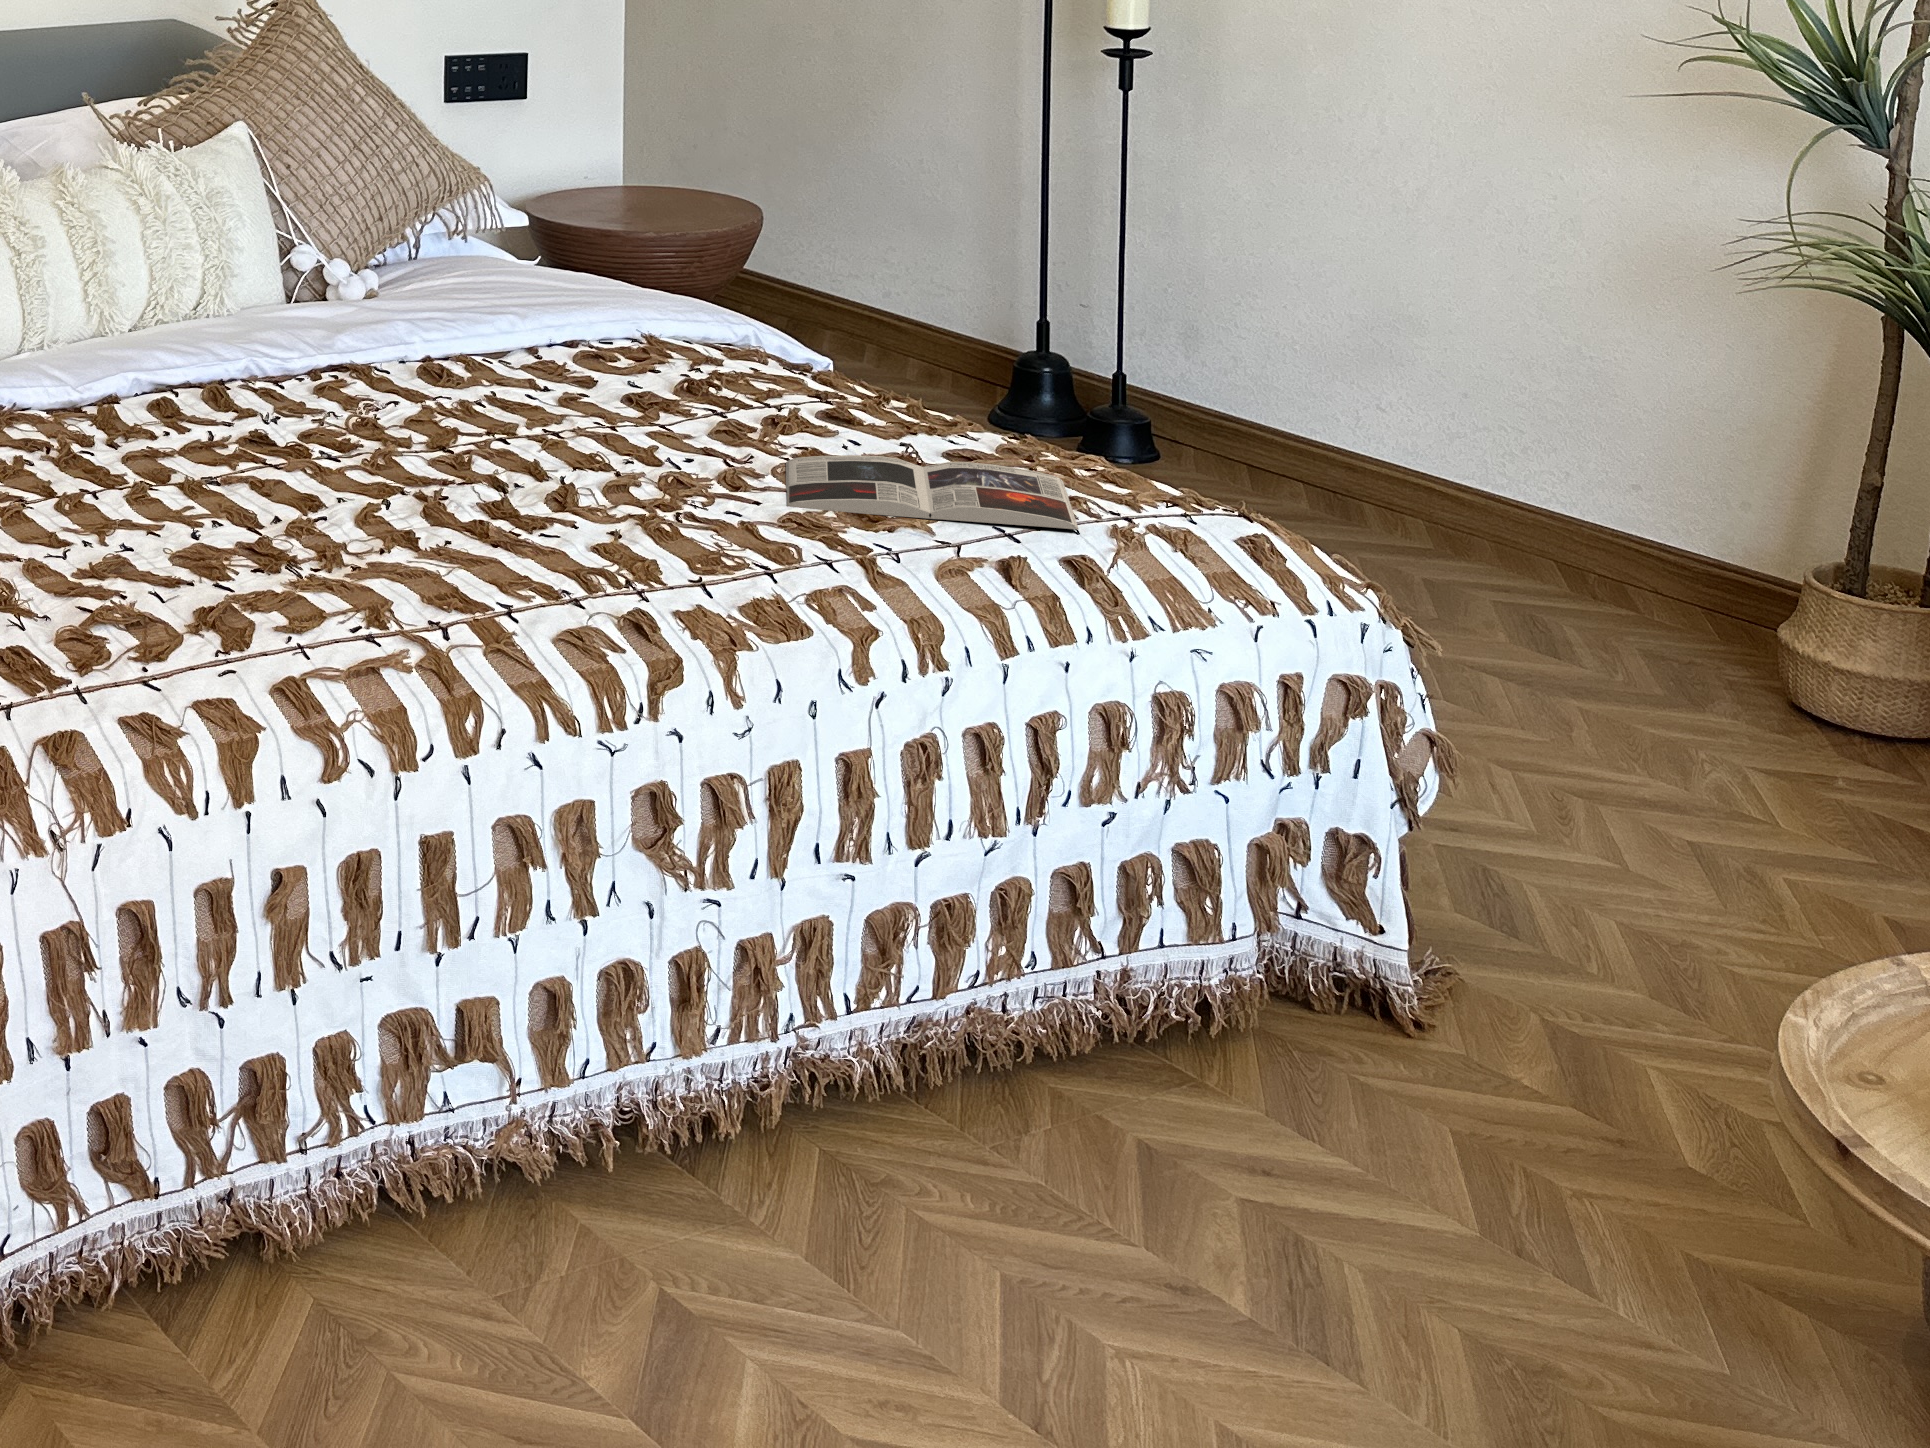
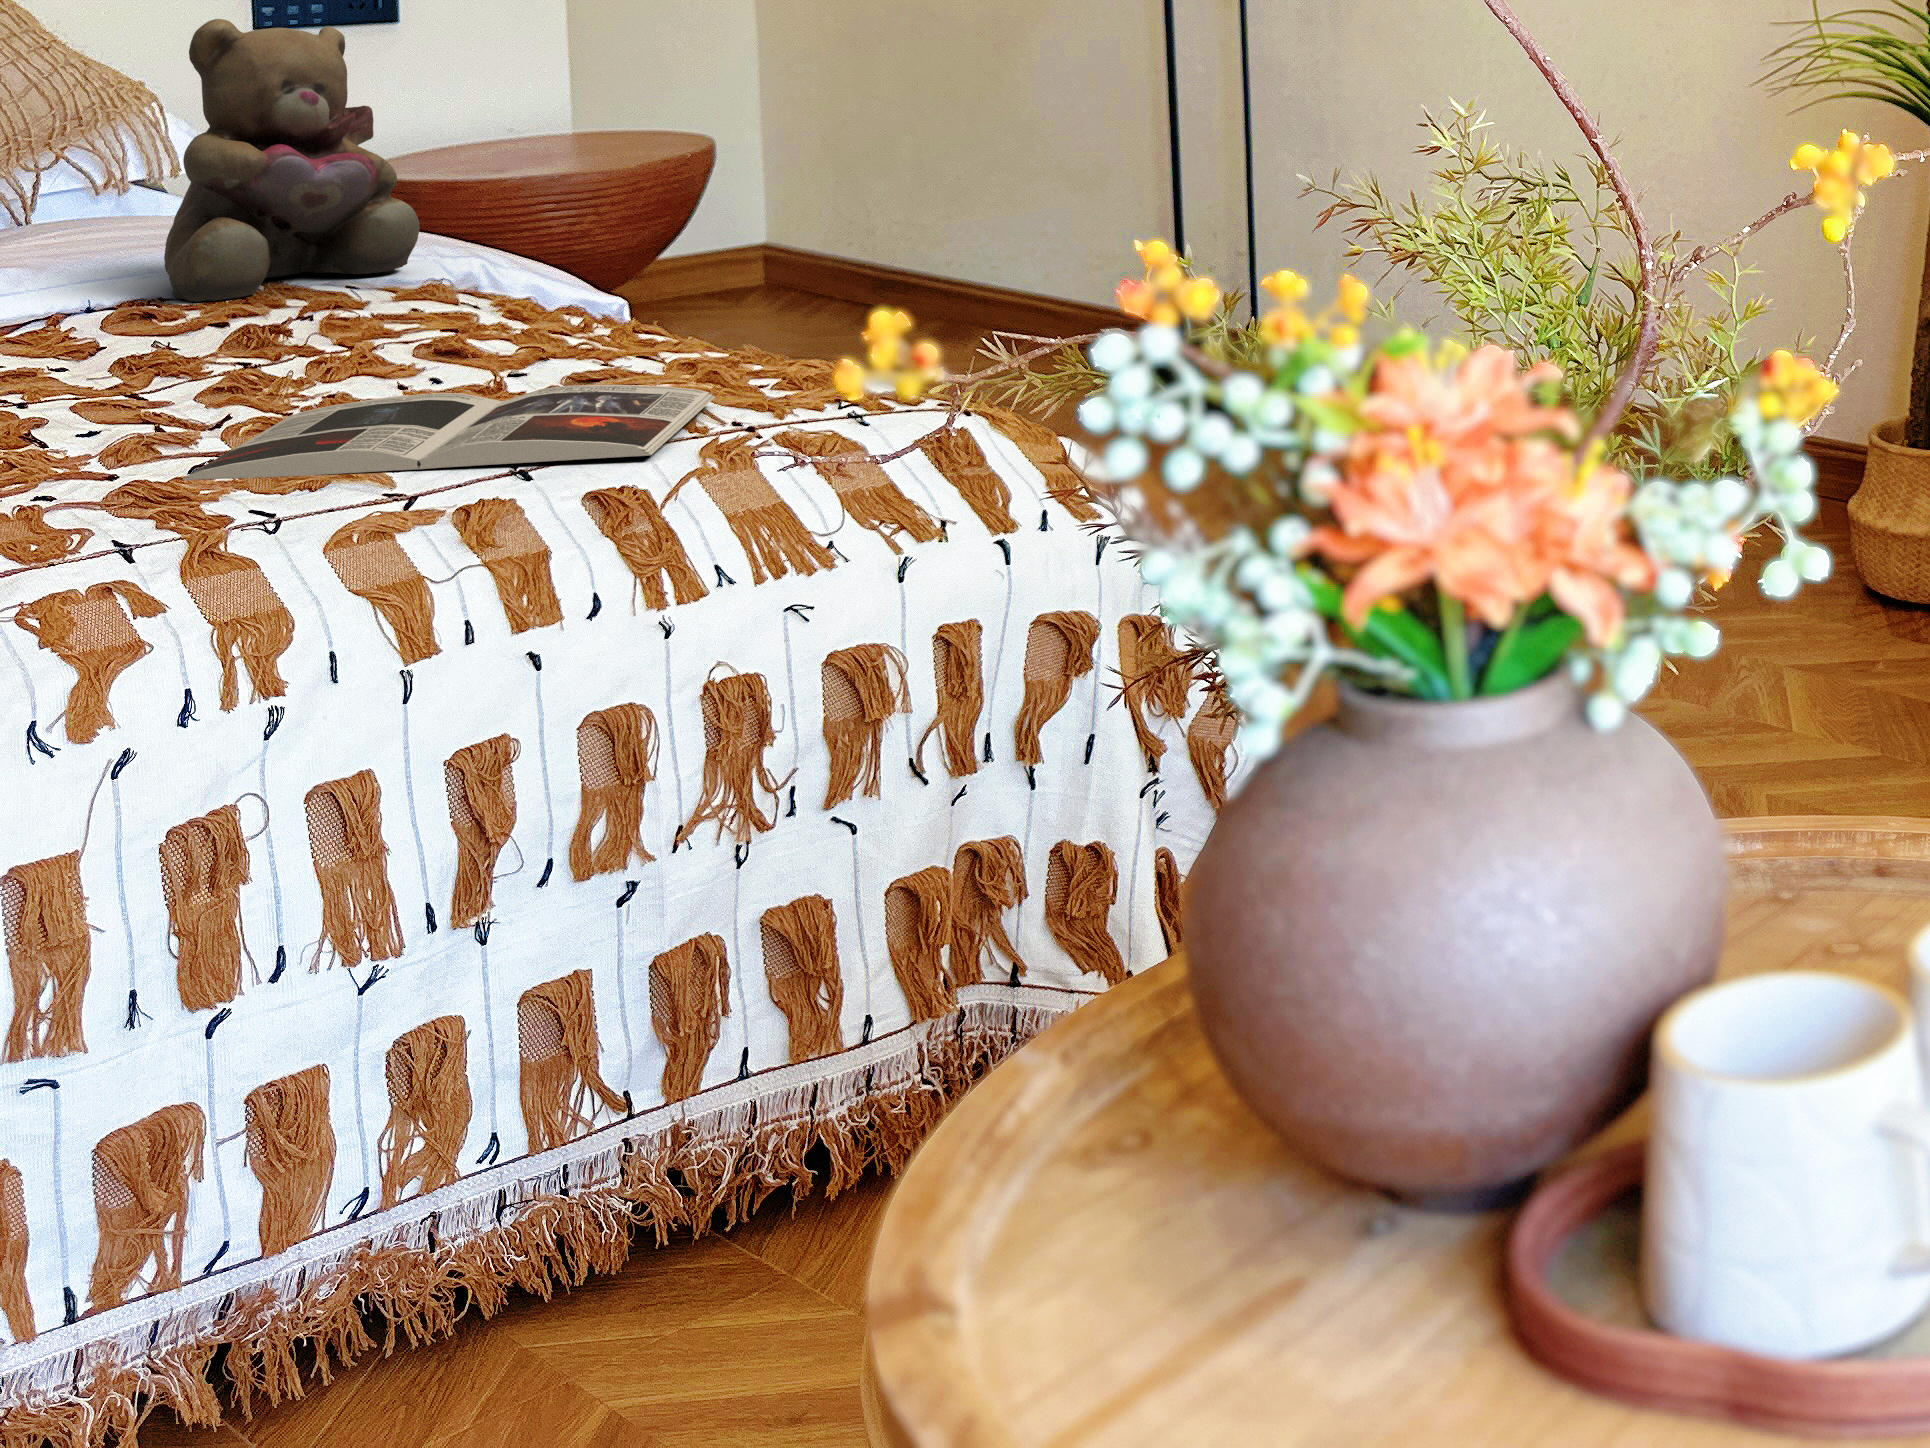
teddy bear: none [546,148,694,340] -> present [164,19,420,302]

